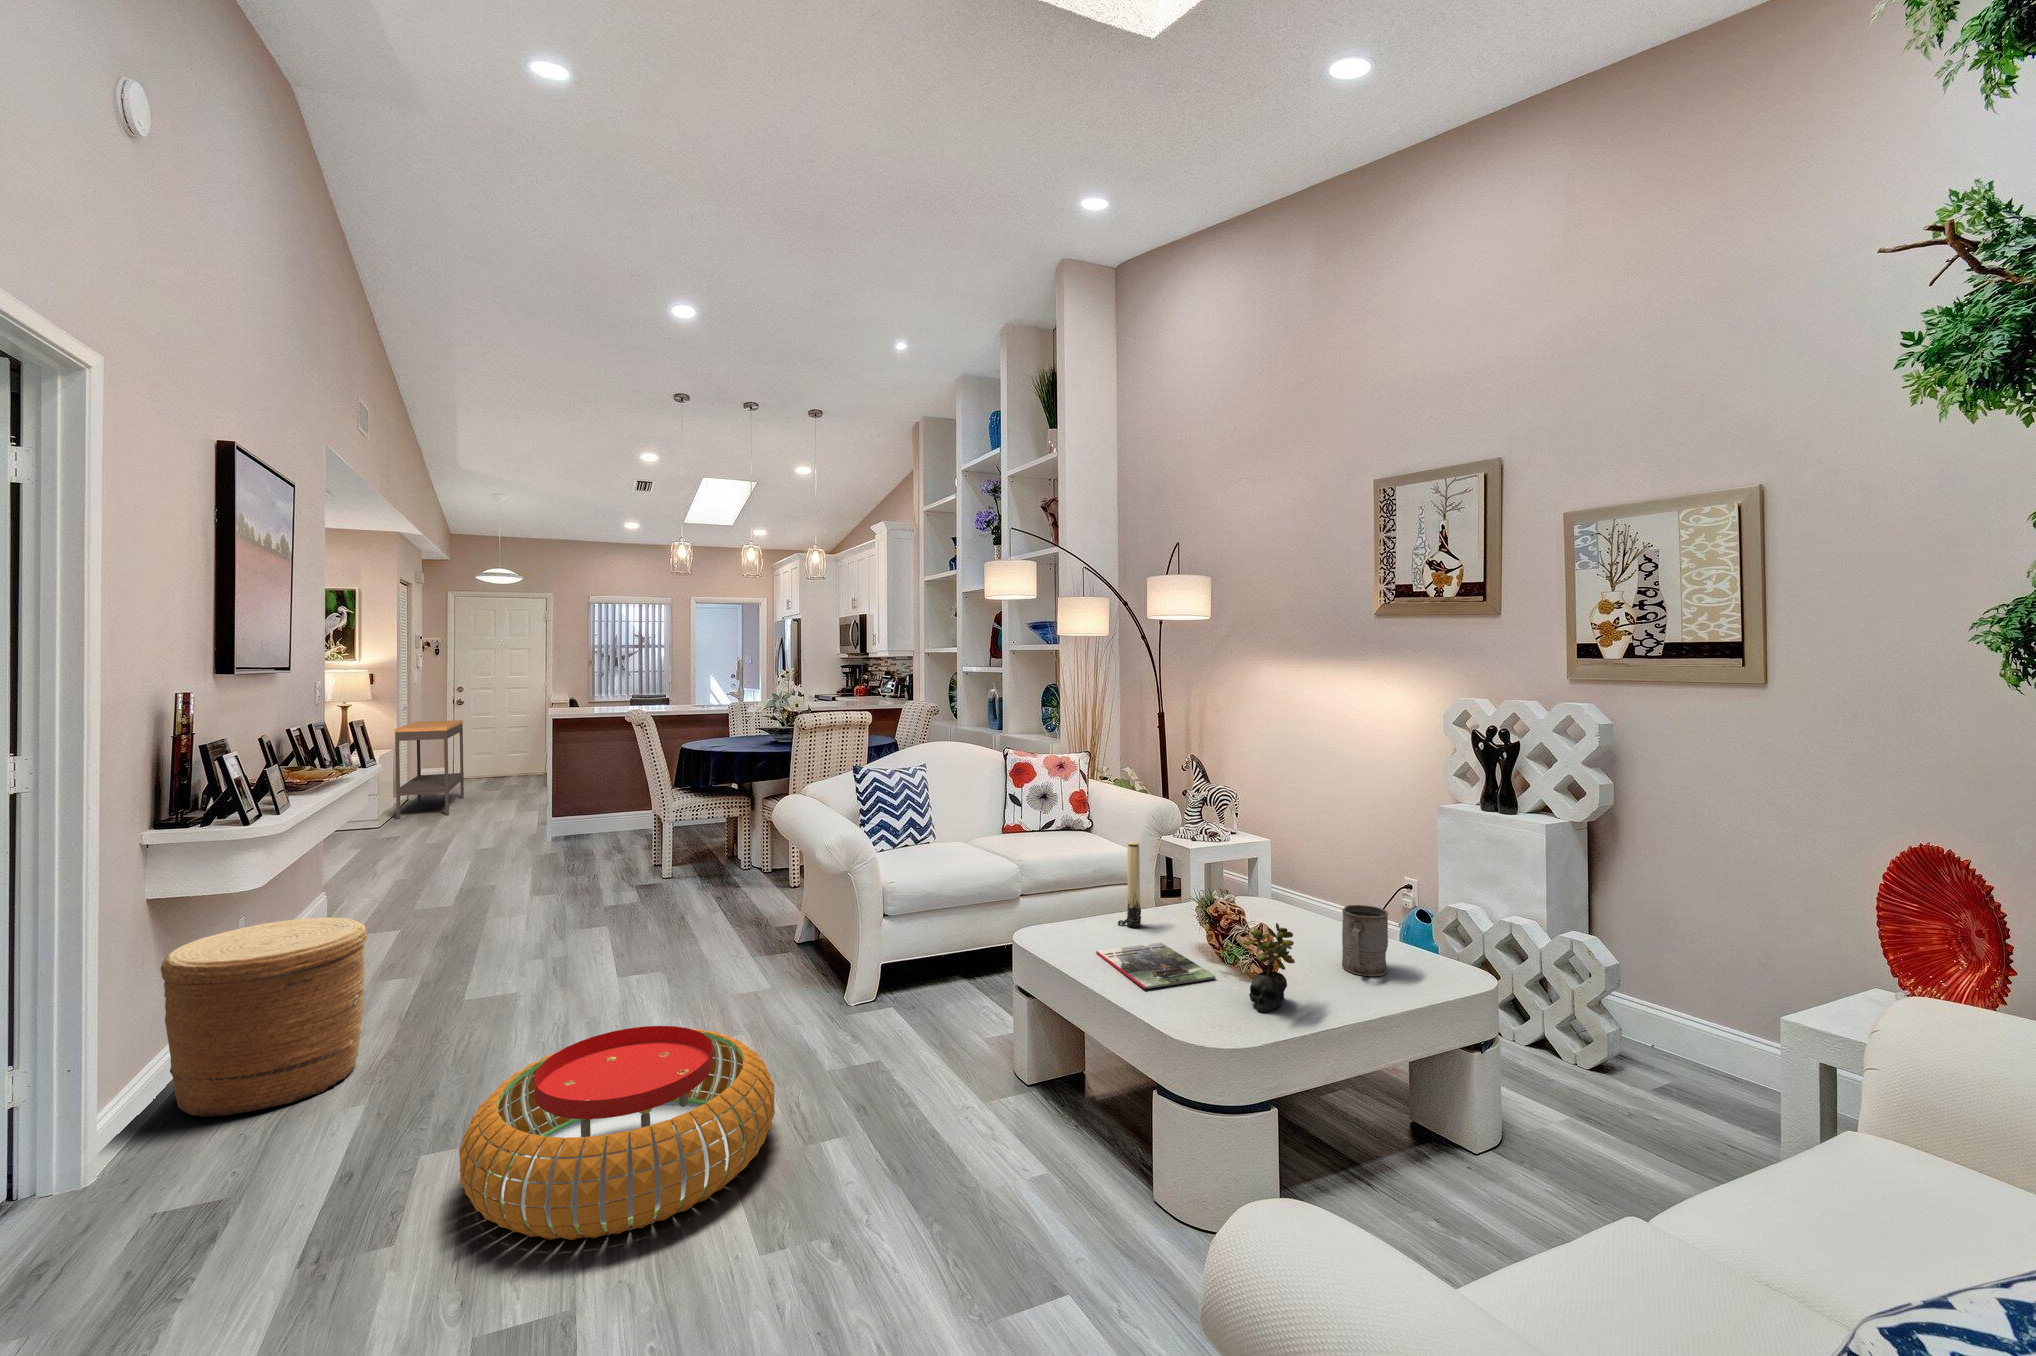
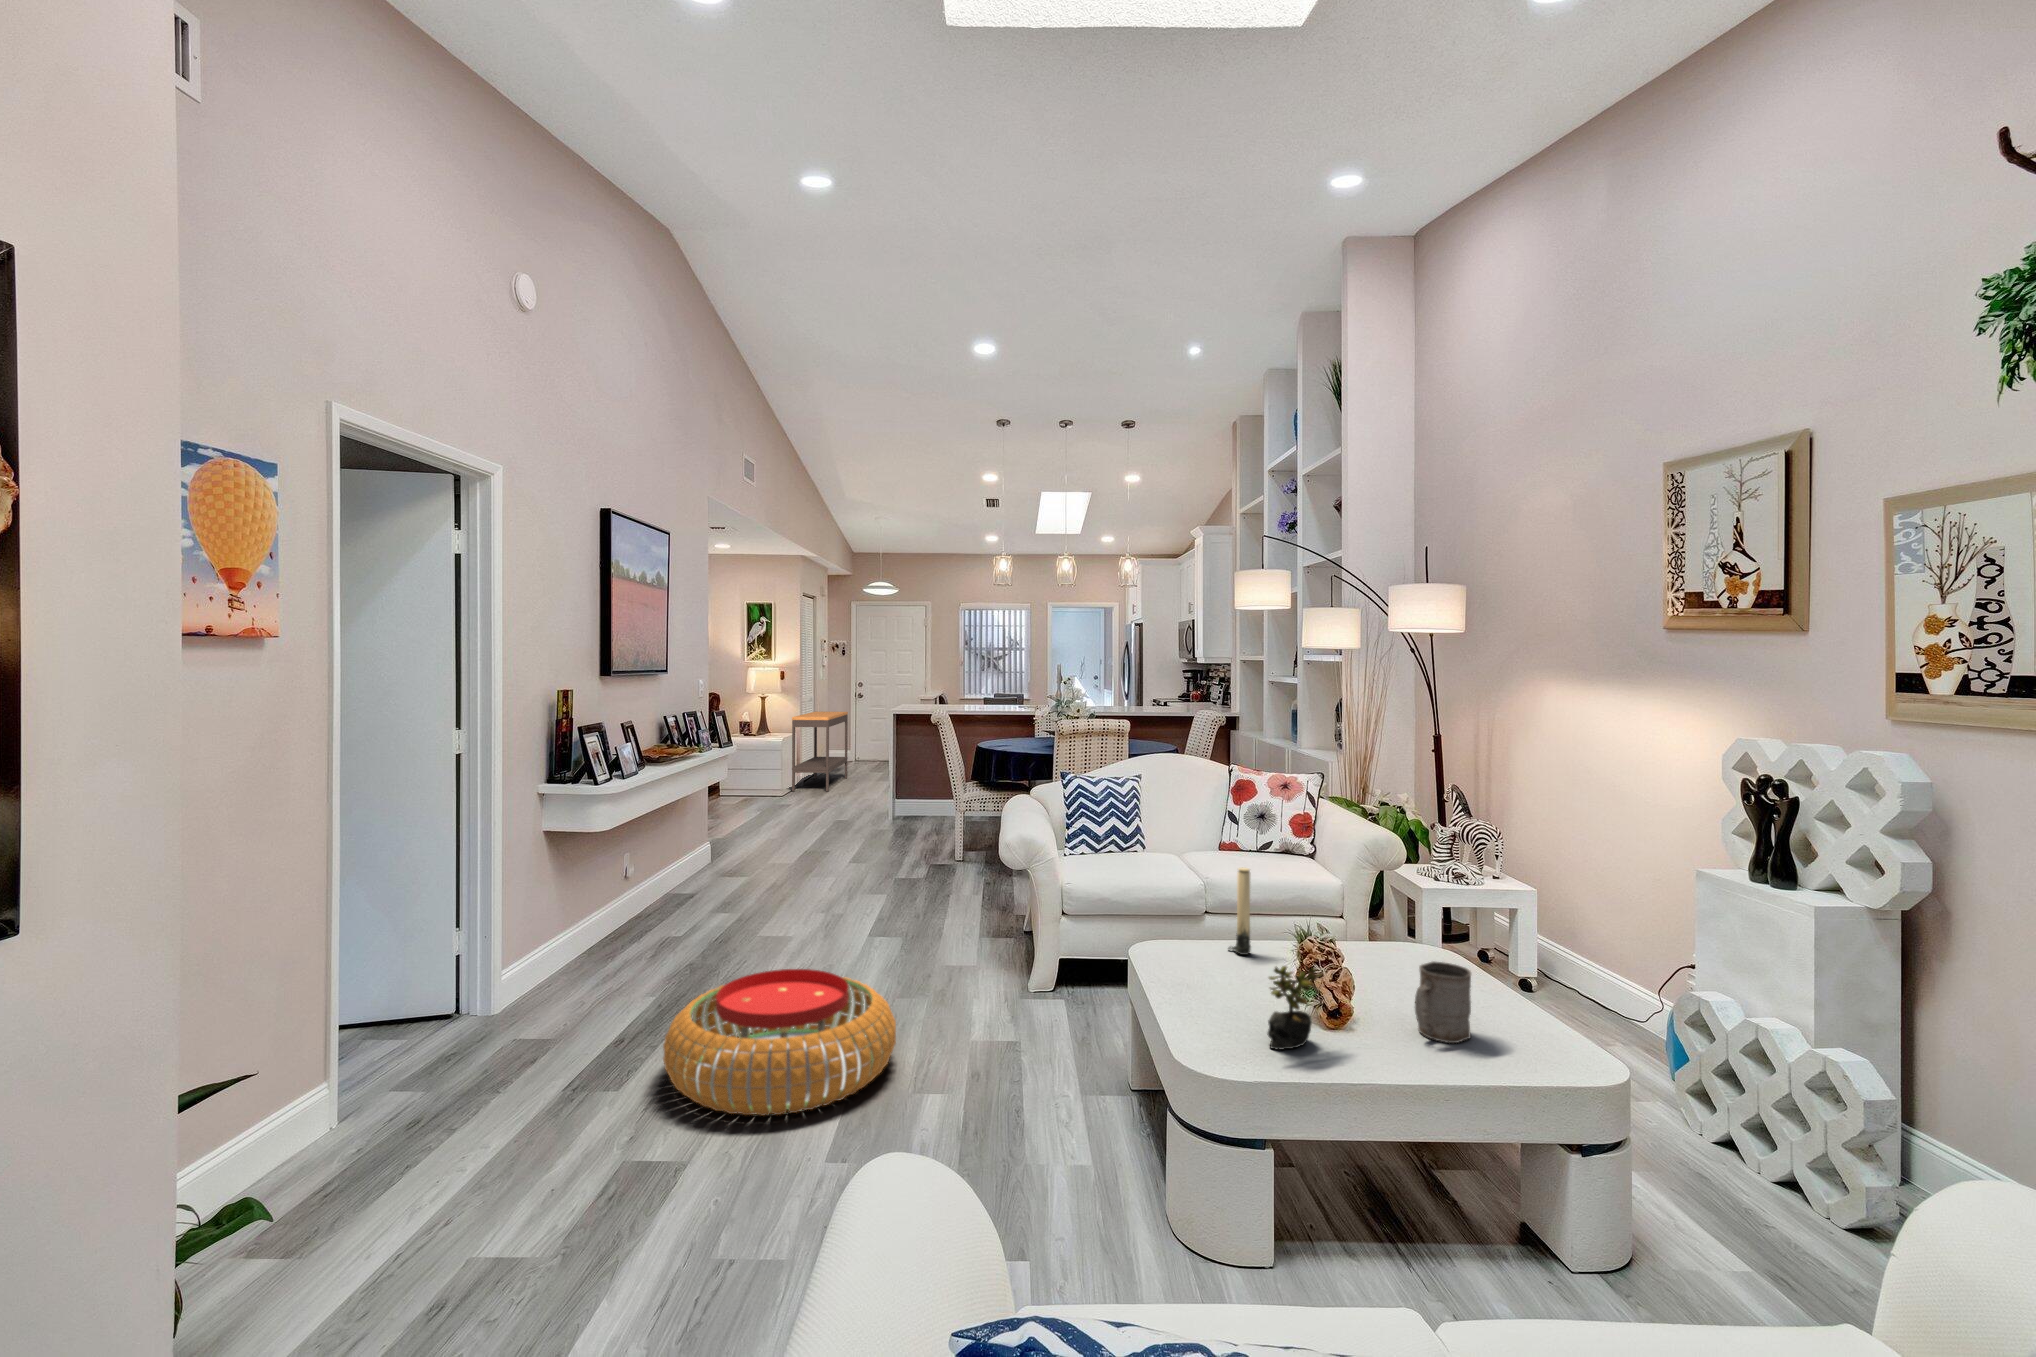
woven basket: present [161,918,367,1117] -> none [554,856,675,985]
magazine: present [1096,943,1215,989] -> none [1175,969,1264,1012]

